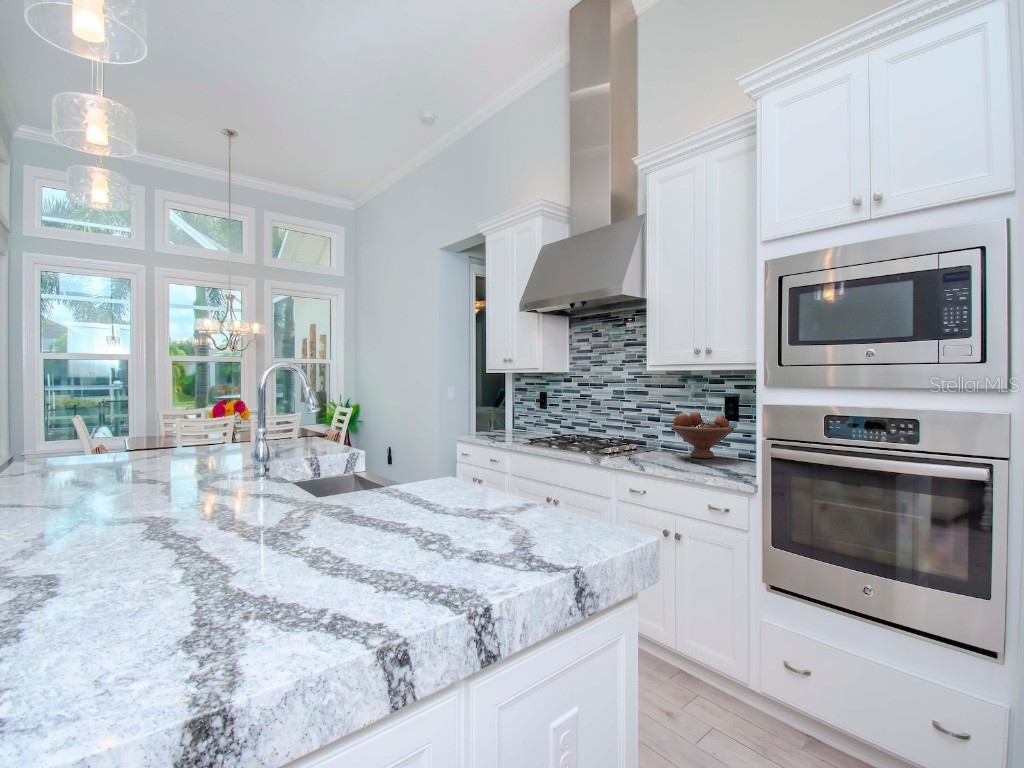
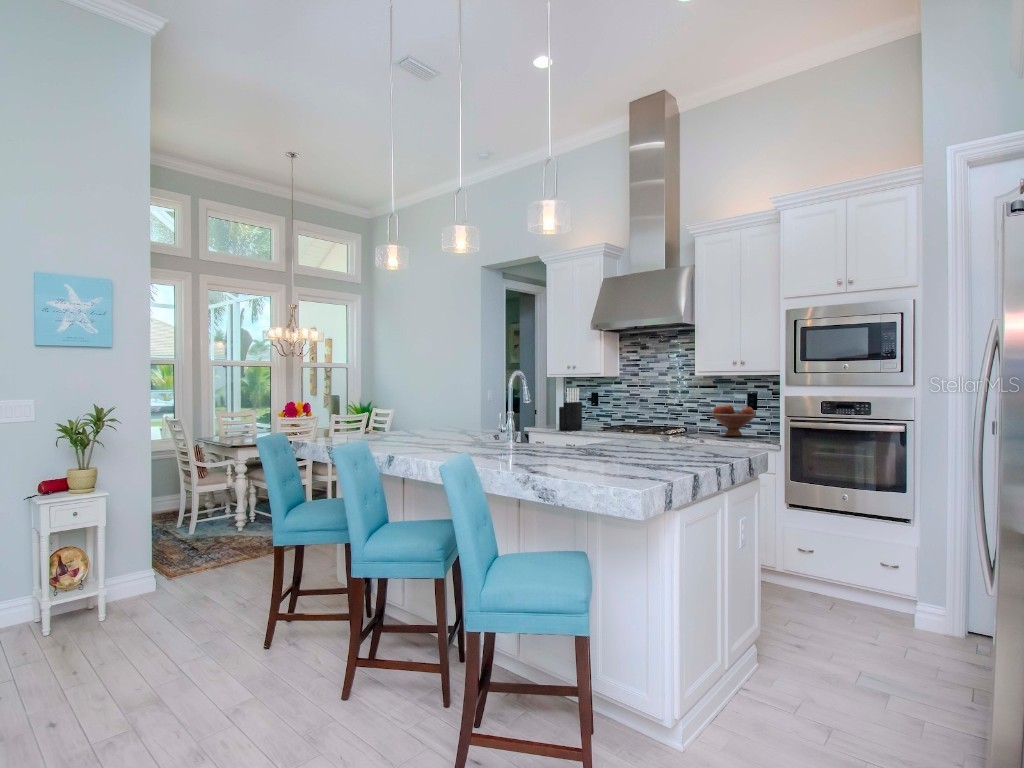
knife block: none [490,388,520,442] -> present [559,388,582,431]

